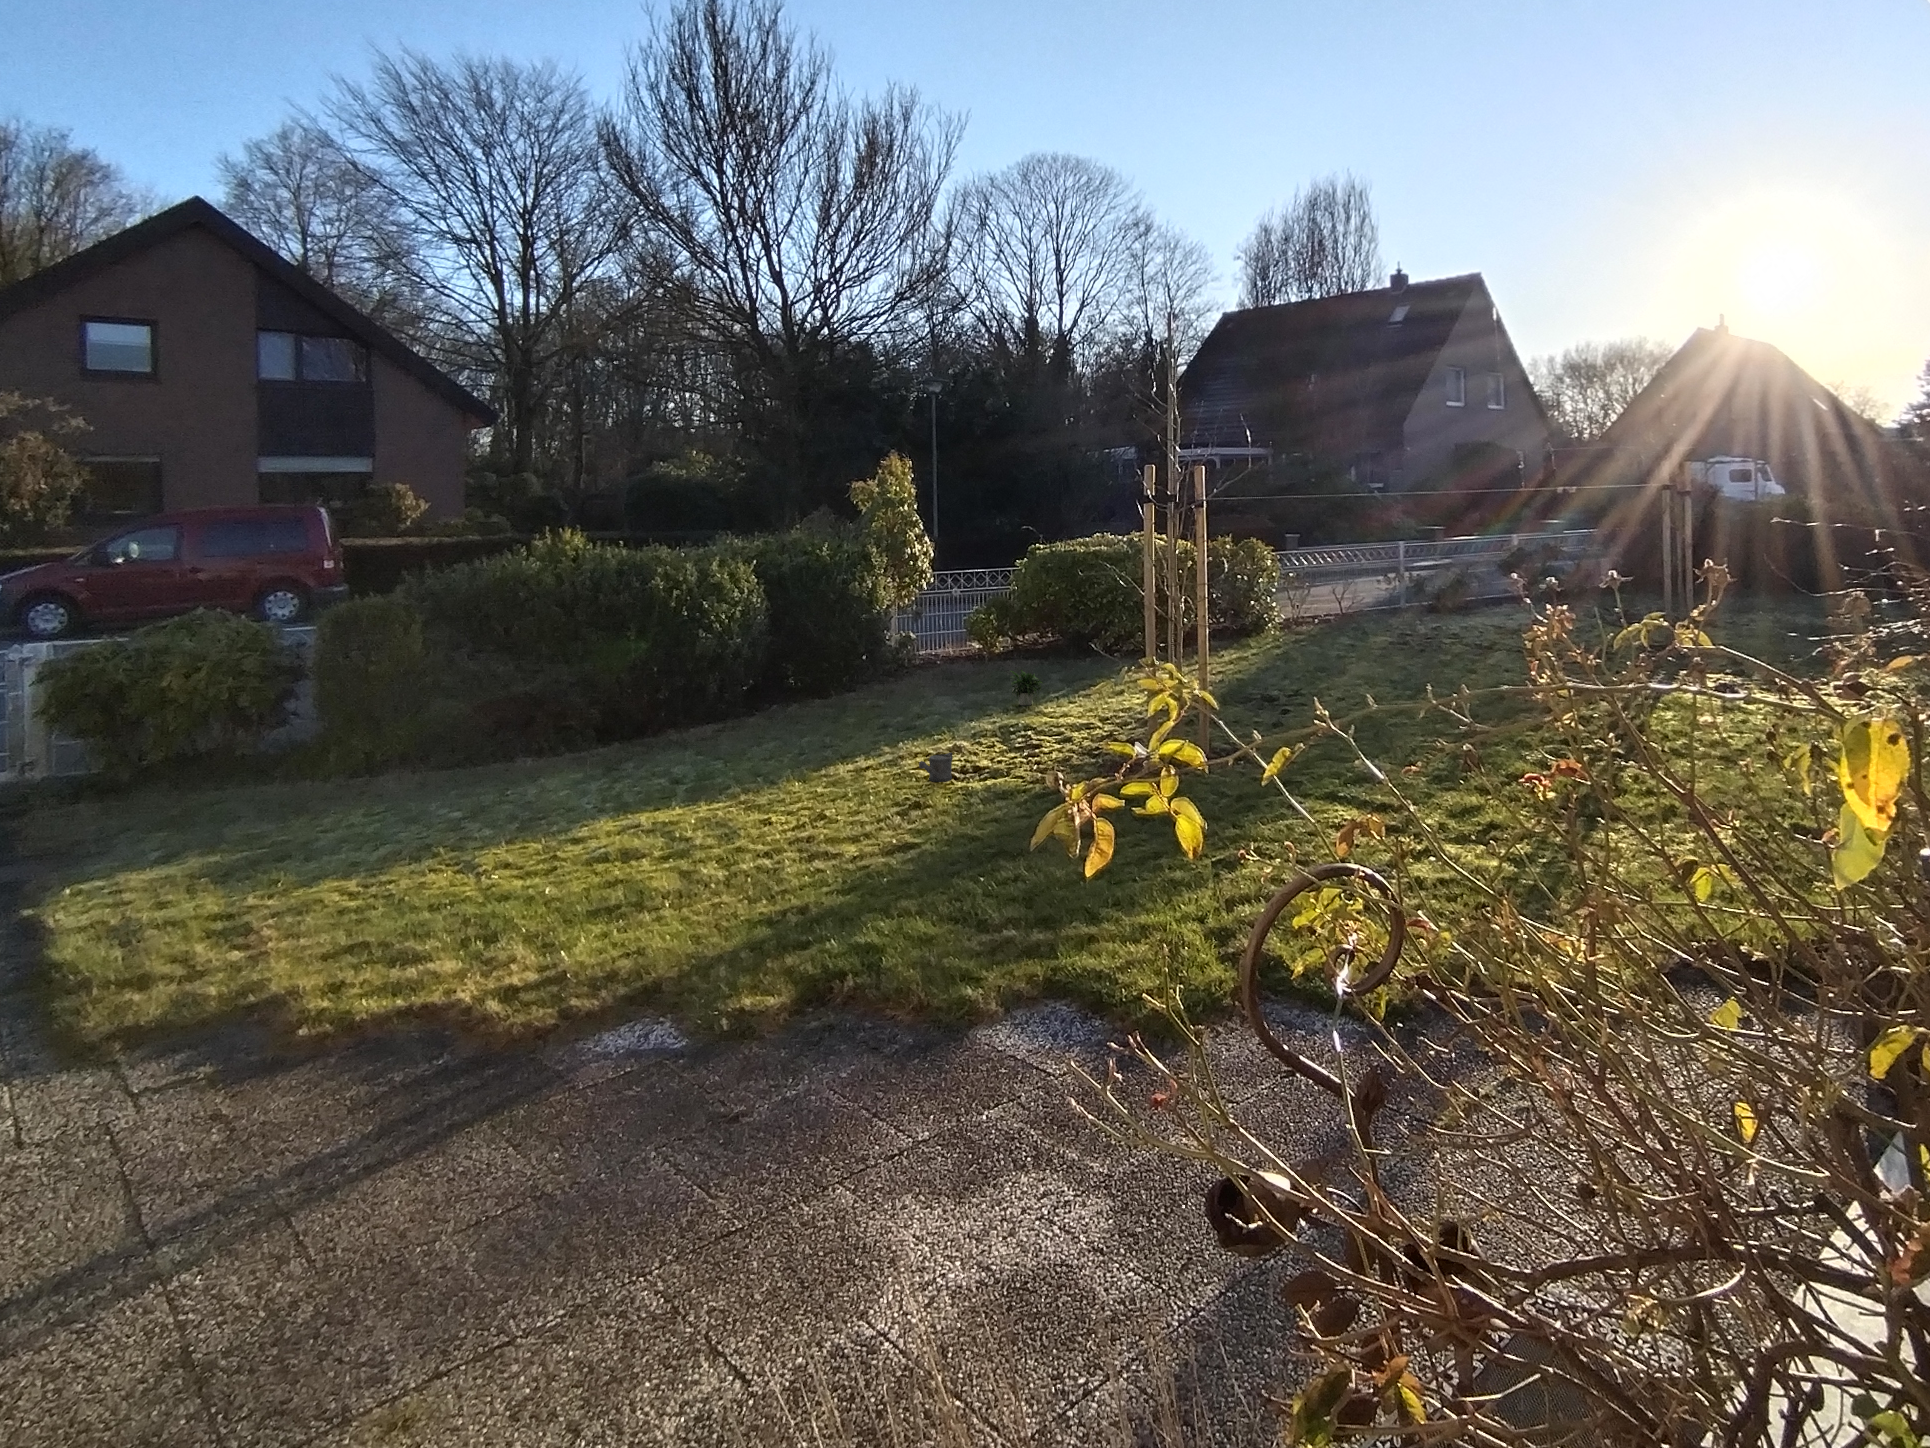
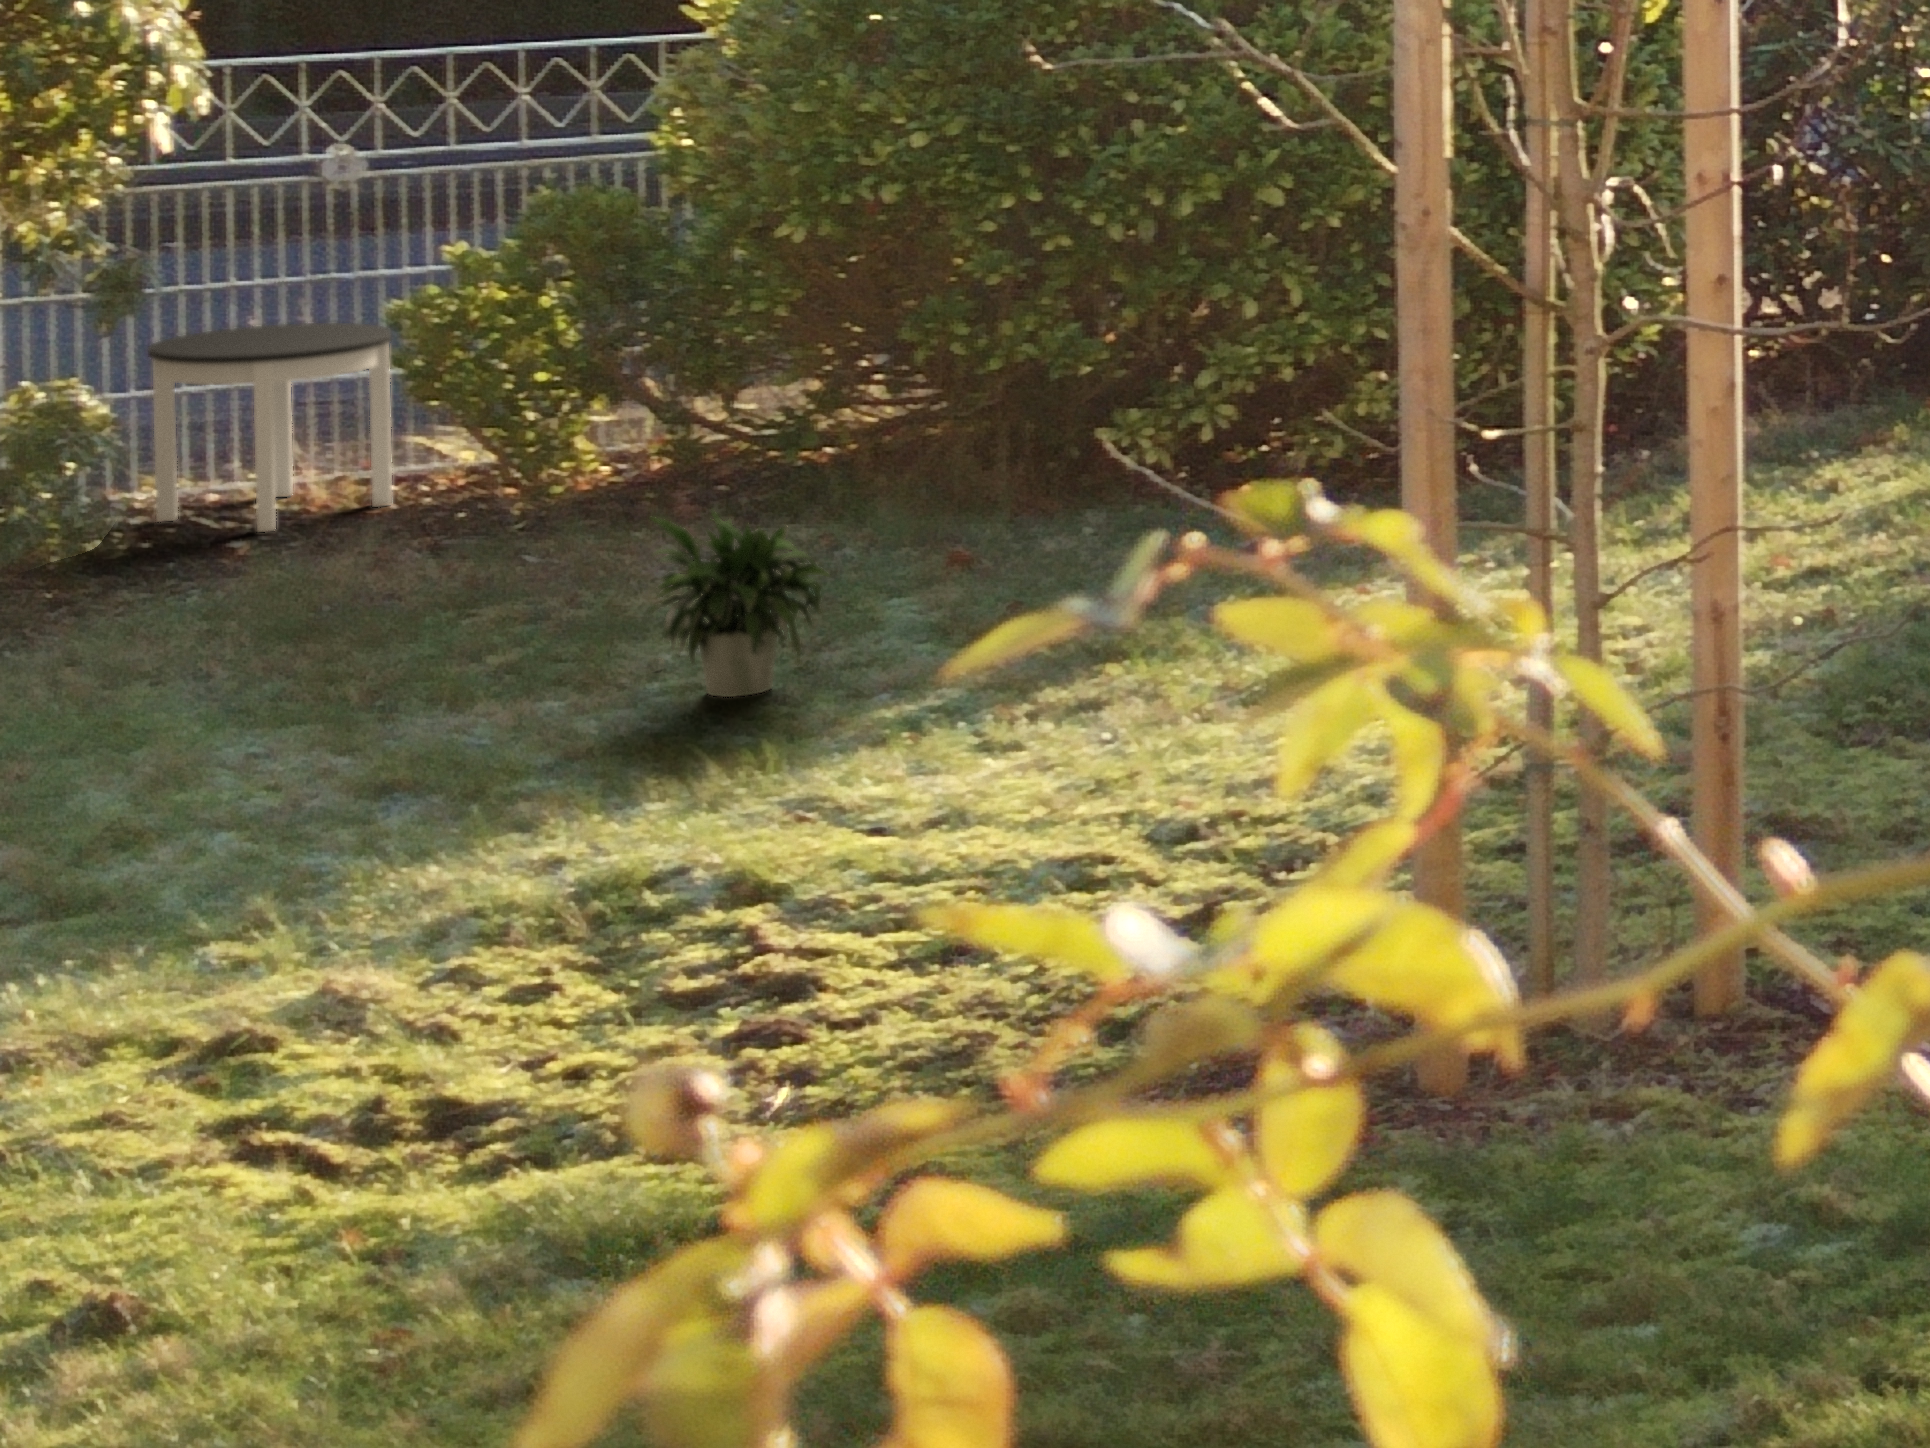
round table: none [916,637,960,676] -> present [148,323,392,532]
watering can: present [919,752,953,782] -> none [73,1082,287,1266]

